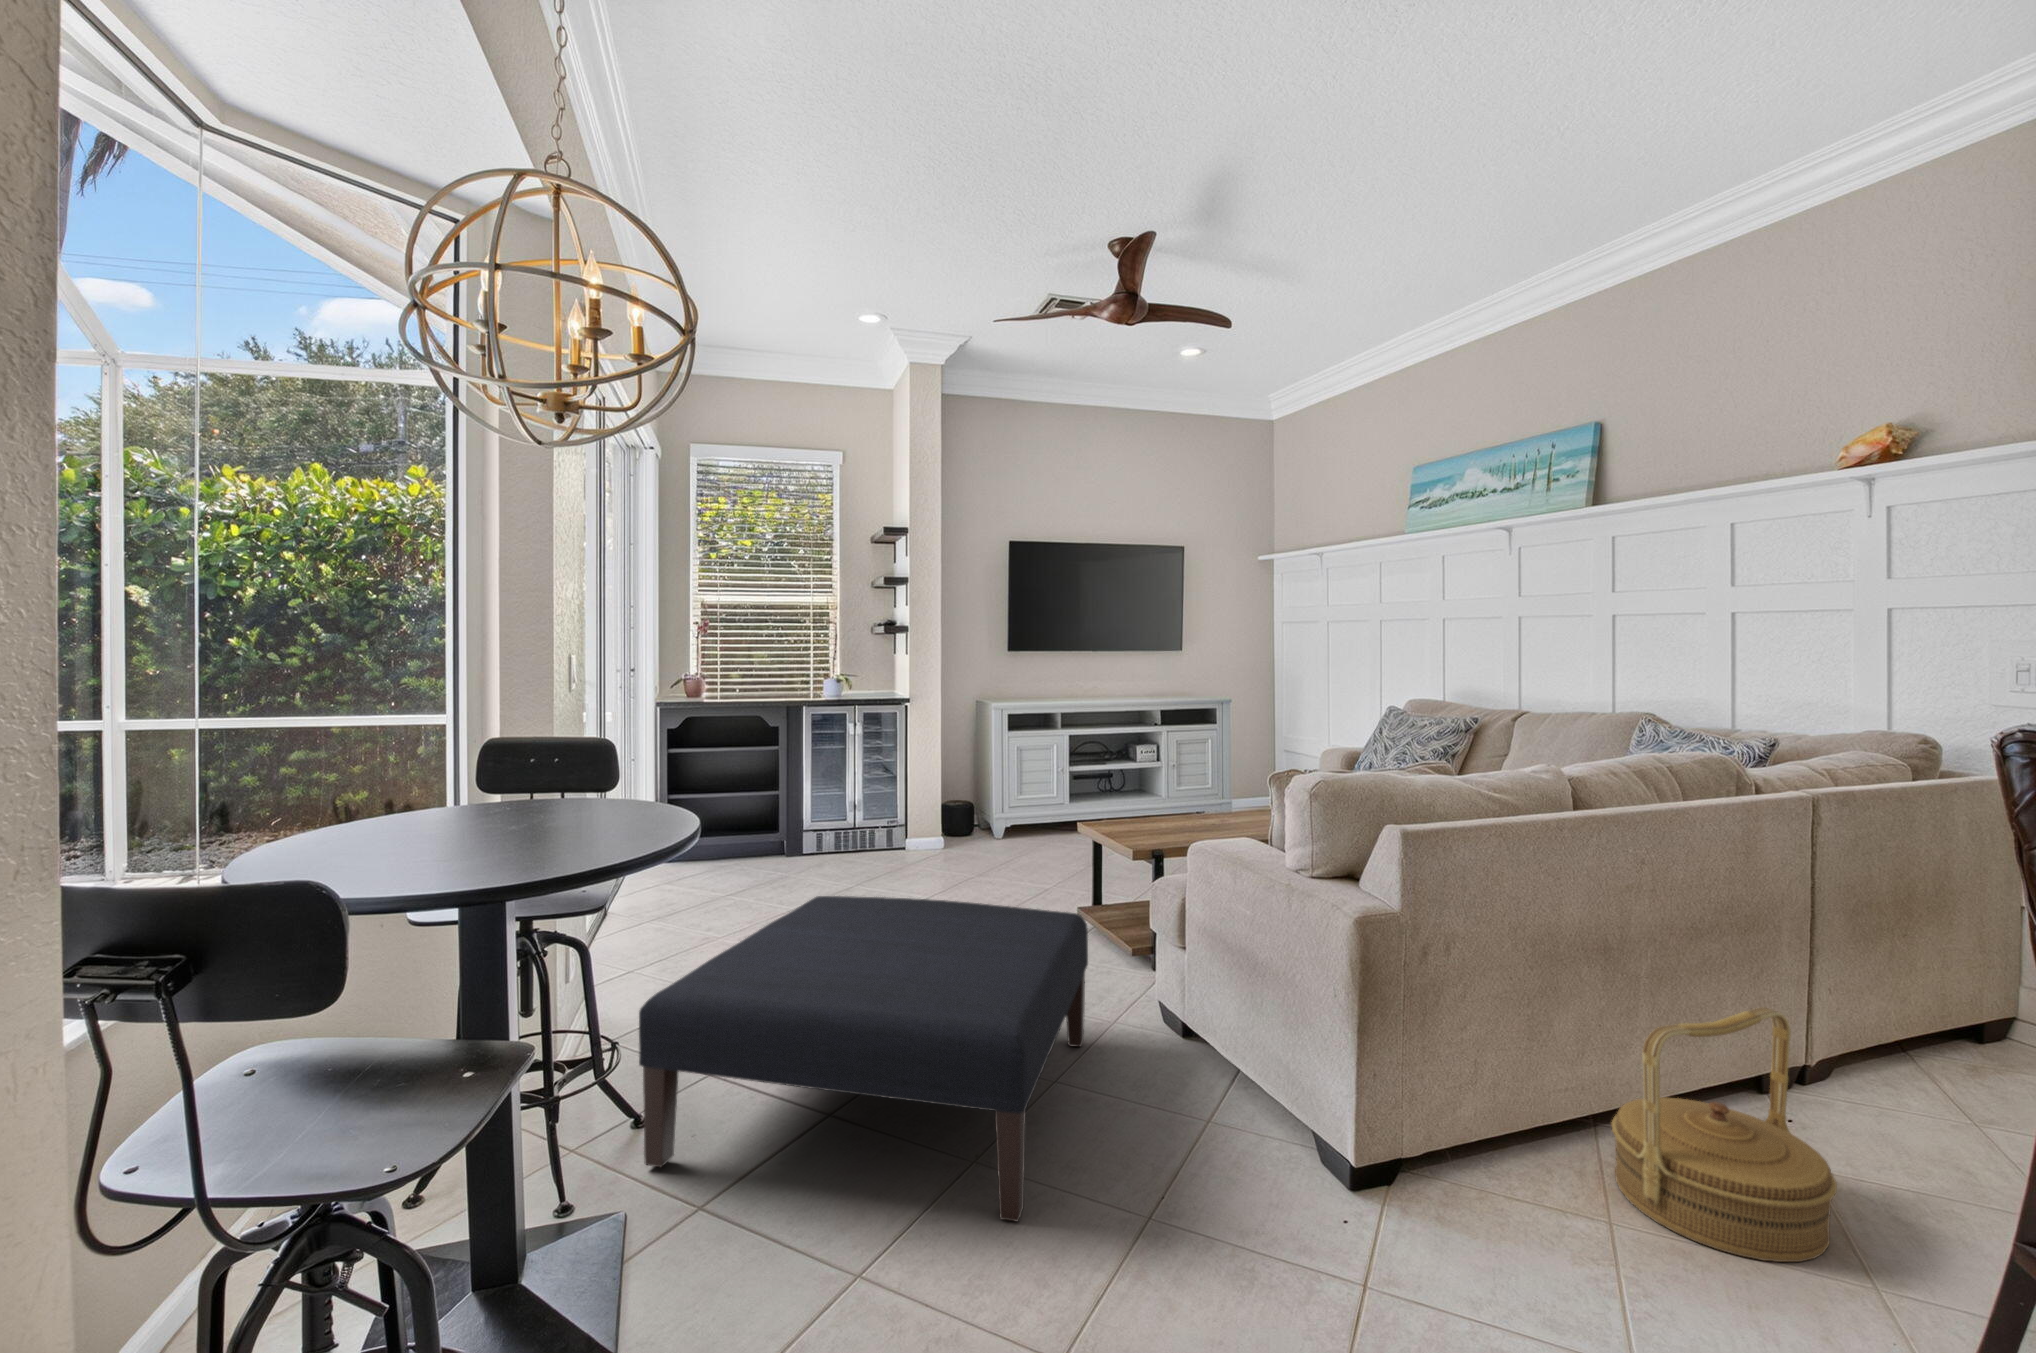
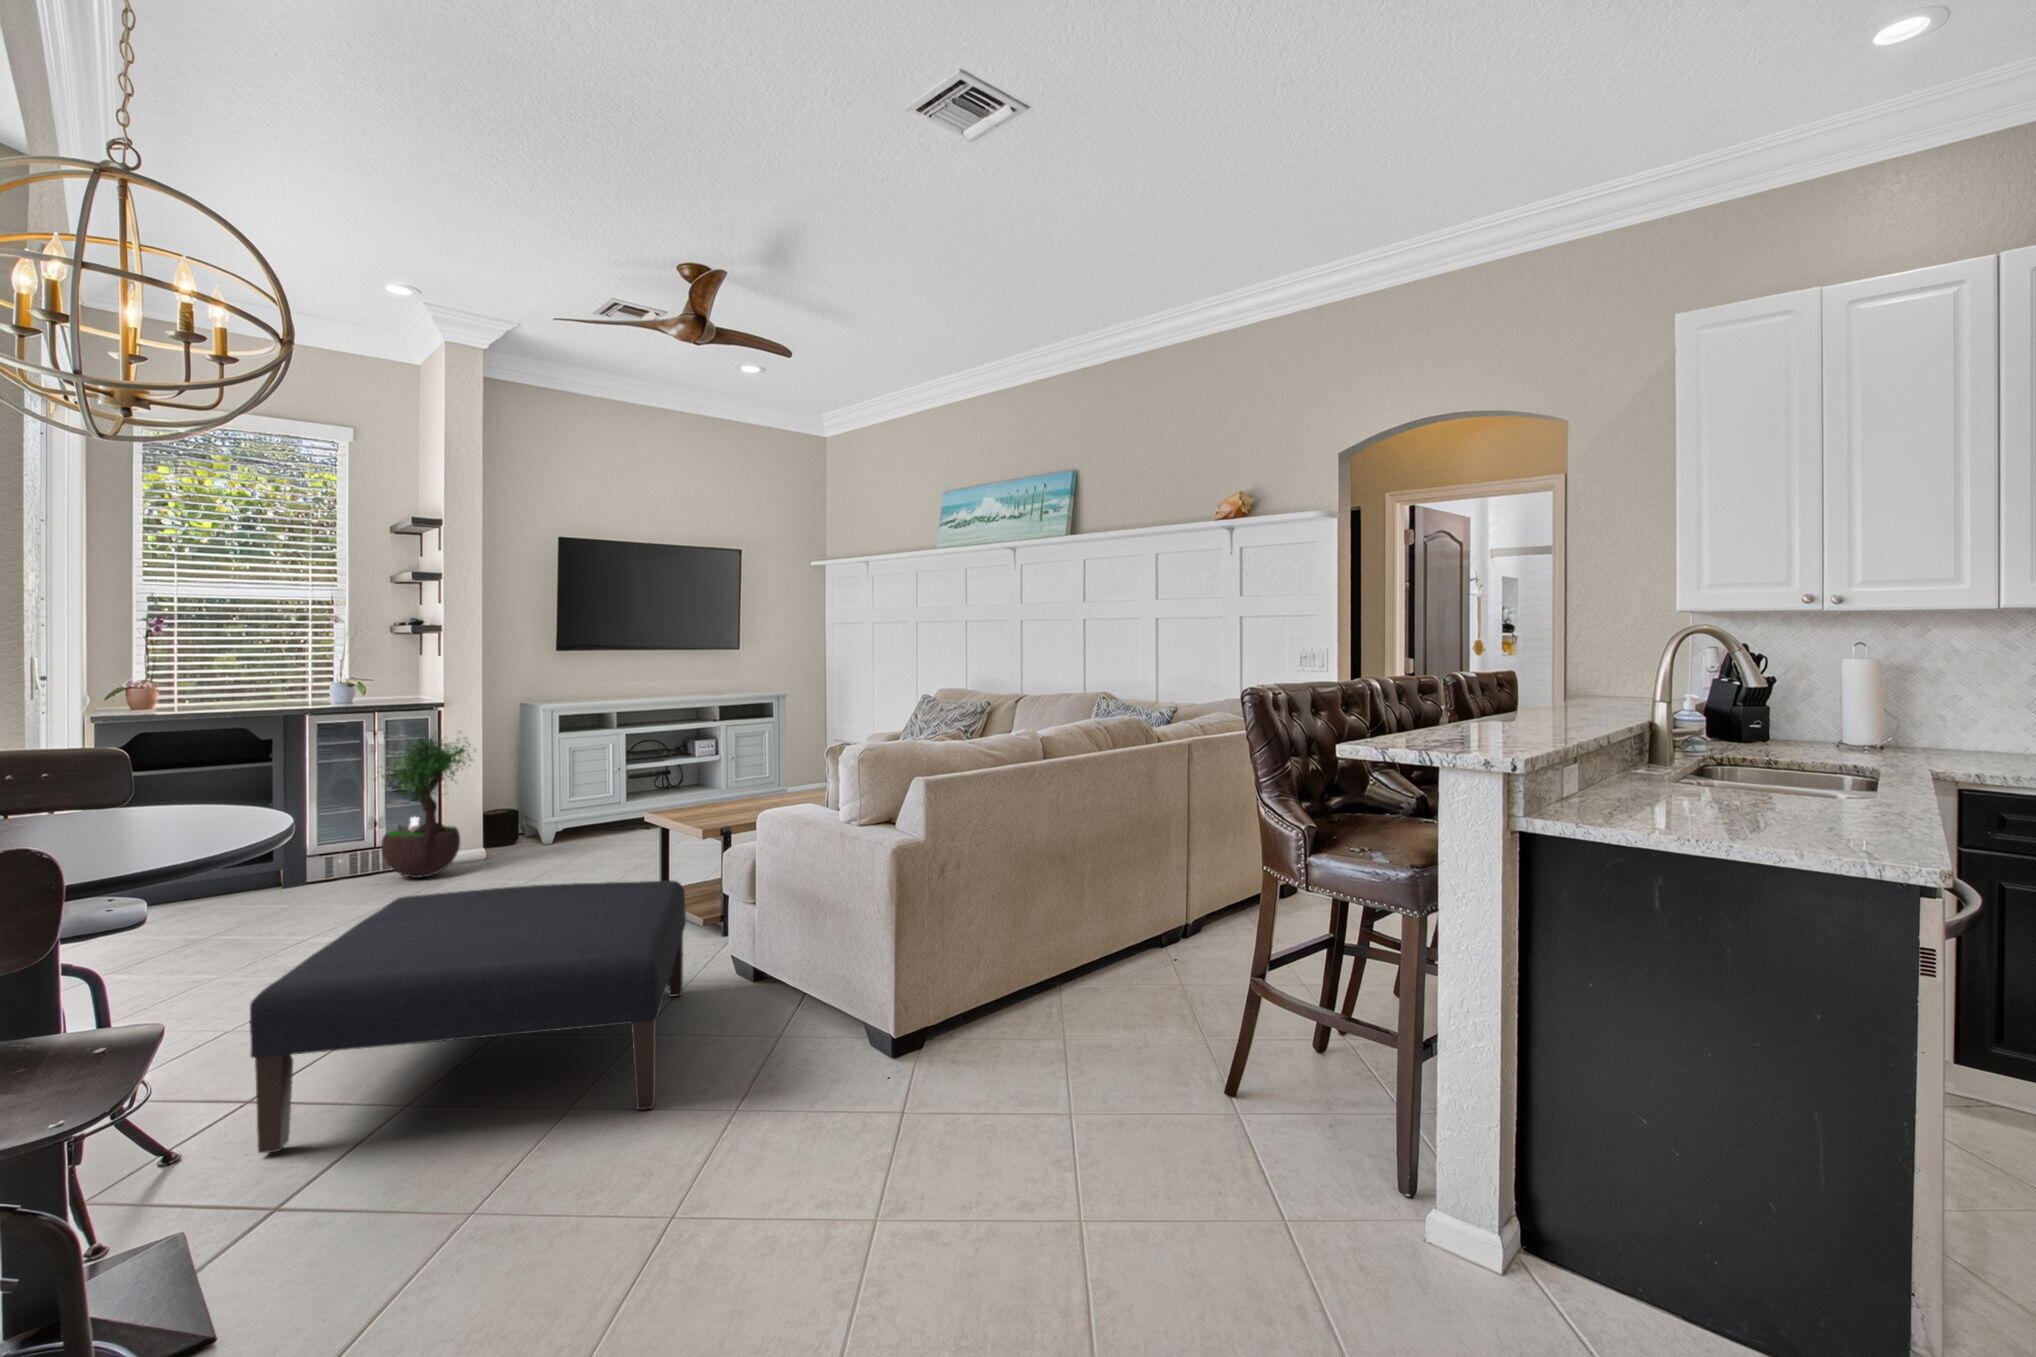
potted tree: none [848,717,930,858] -> present [381,726,472,878]
woven basket: present [1611,1008,1837,1262] -> none [1064,874,1175,1021]

